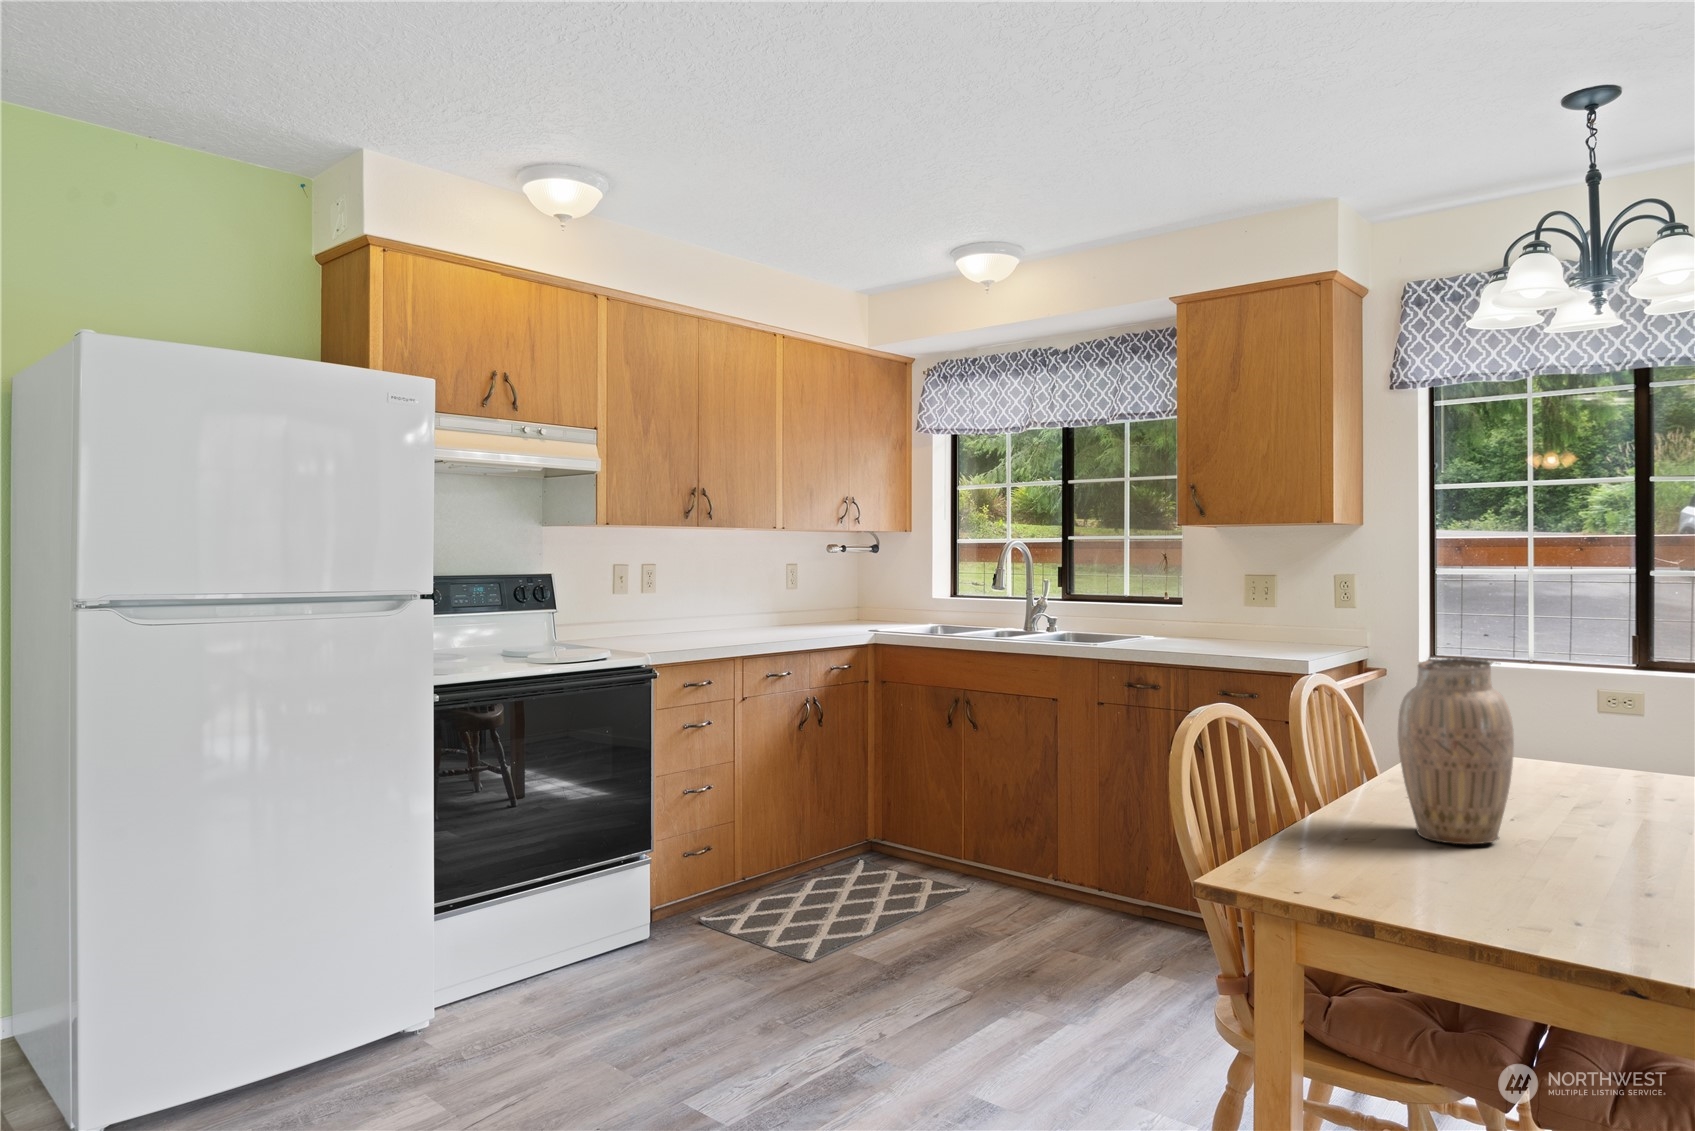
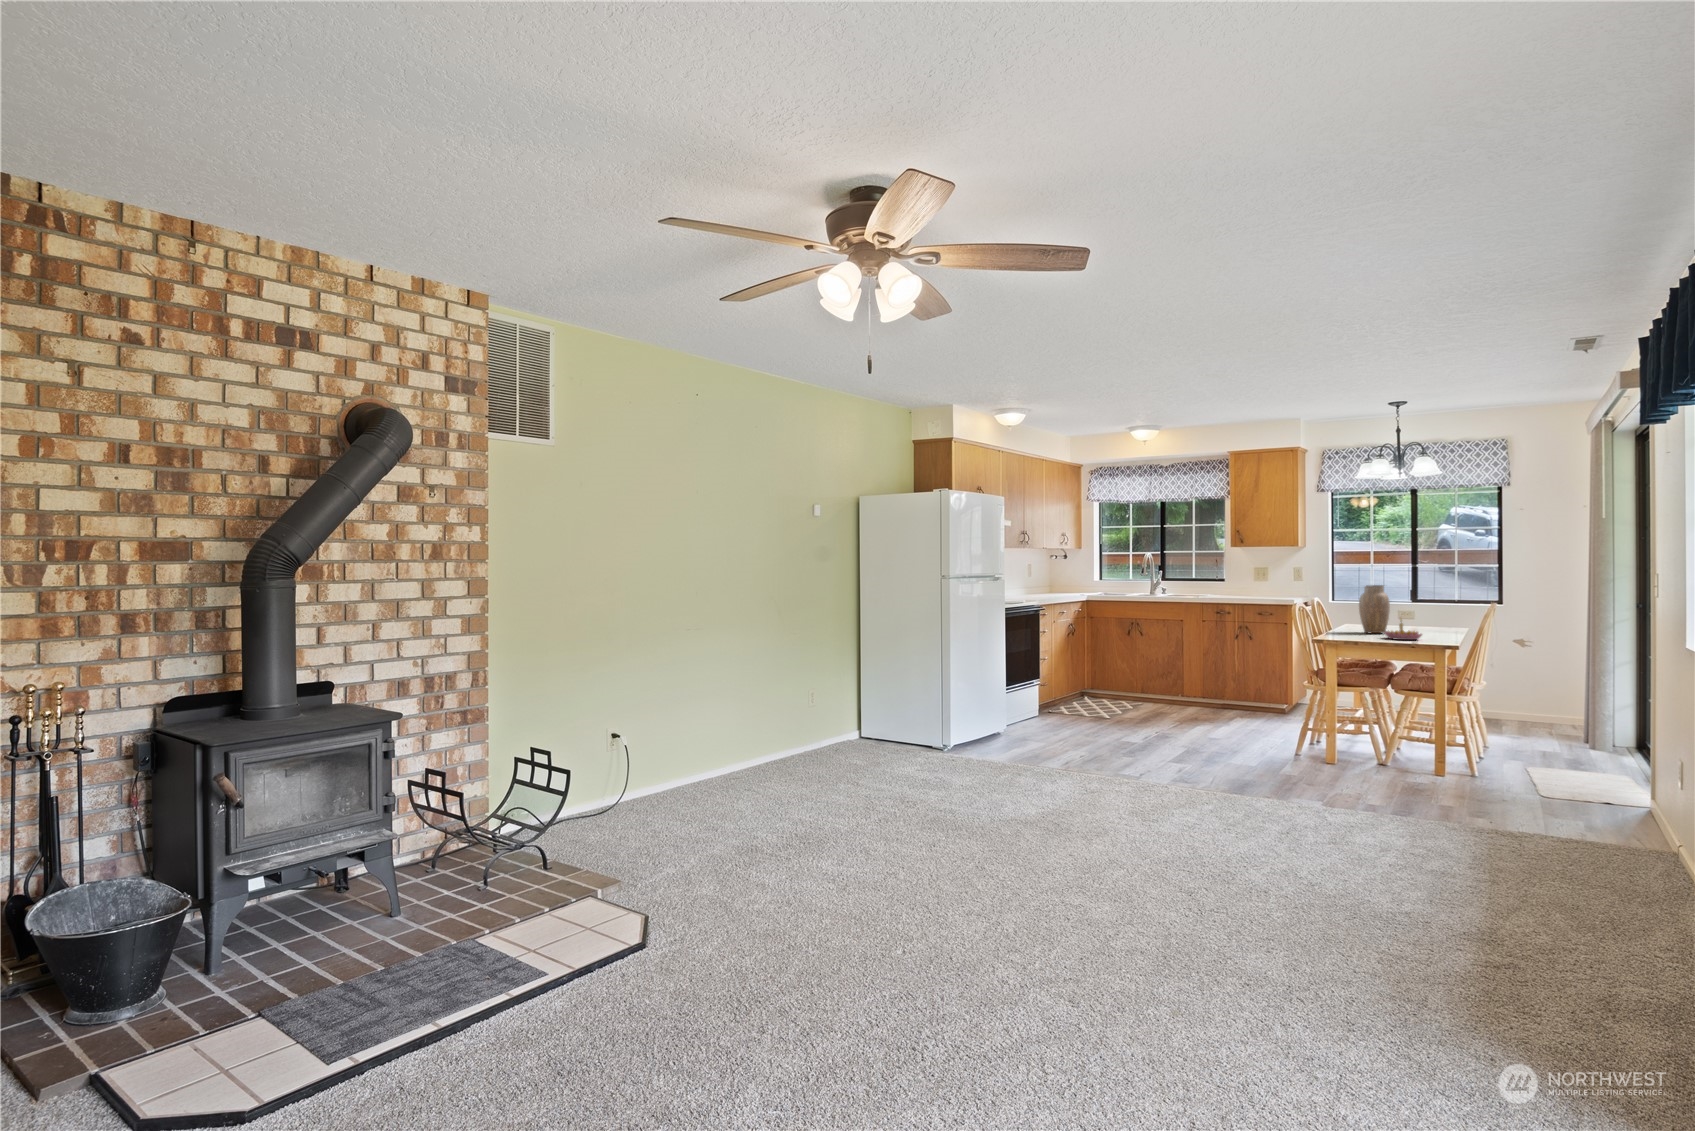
candle holder: none [1463,814,1638,931] -> present [1384,619,1422,640]

